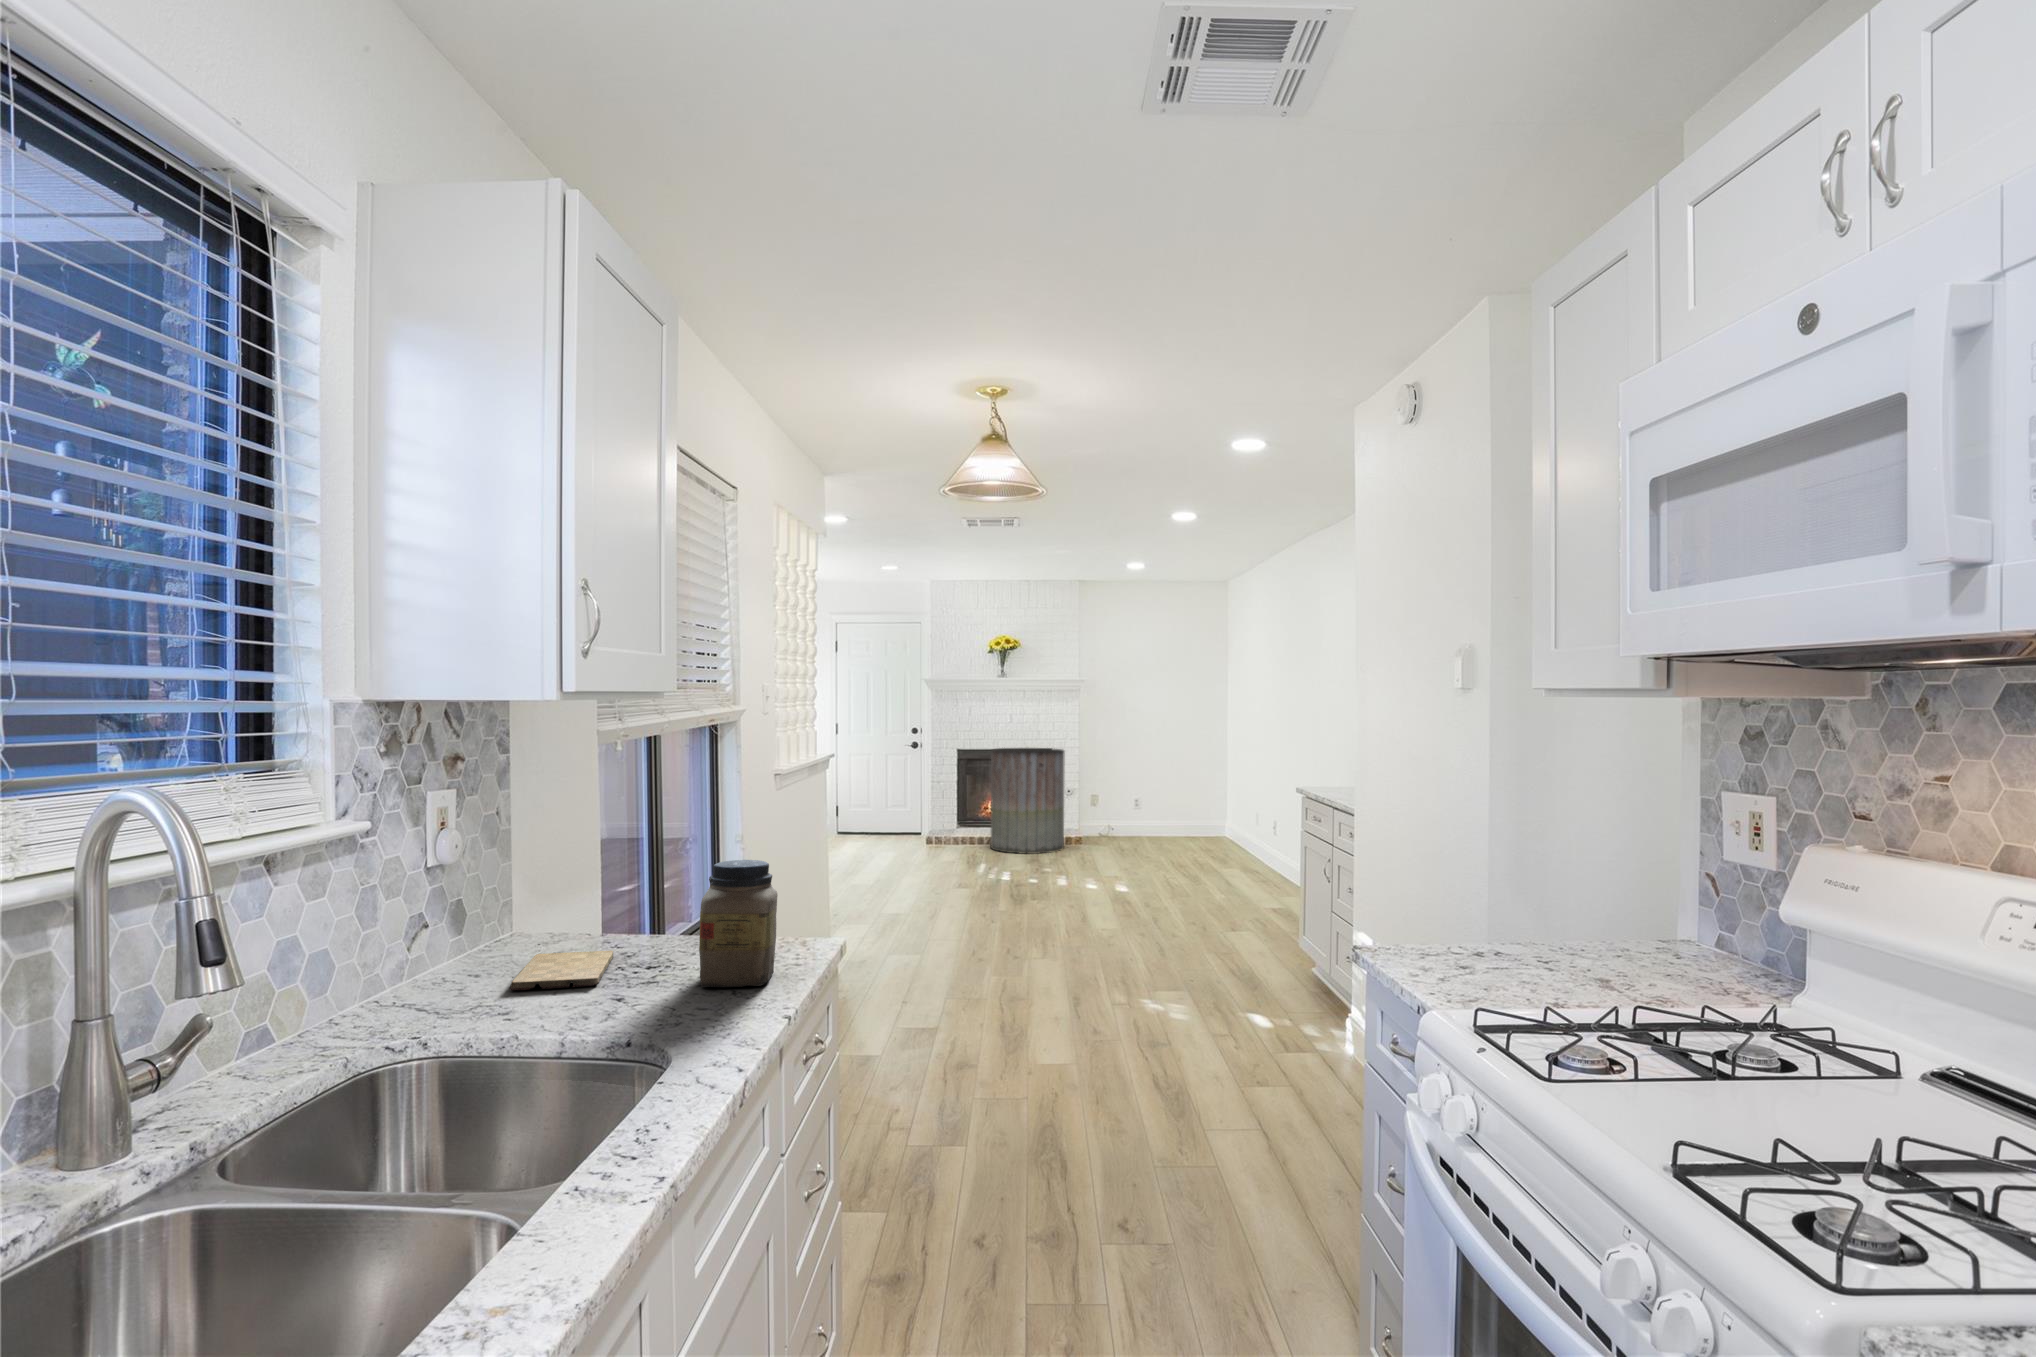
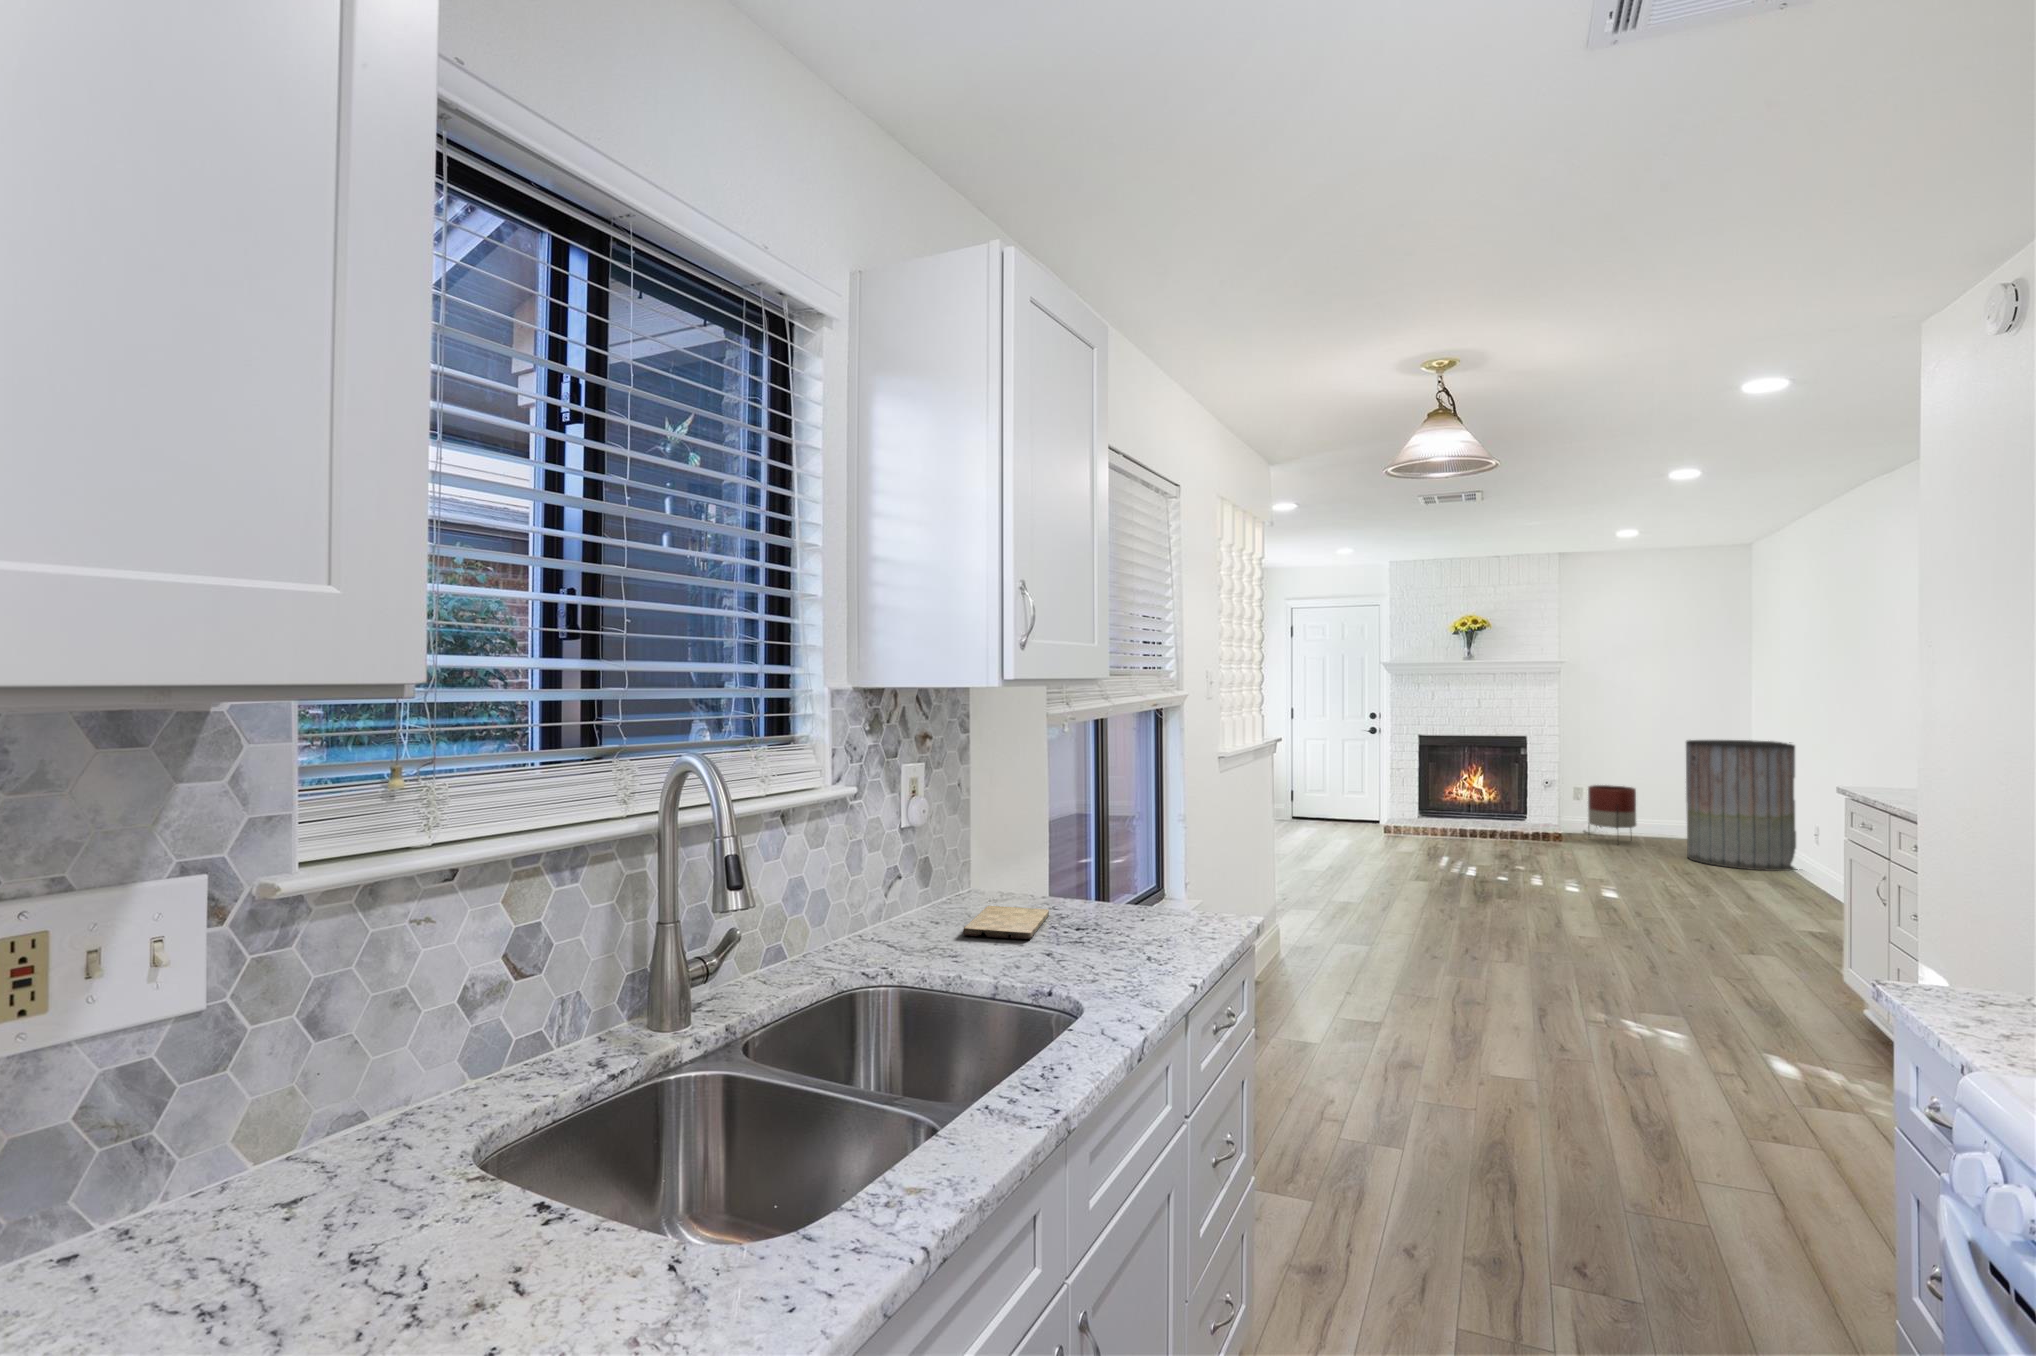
trash can: present [991,748,1065,854] -> present [1686,740,1796,871]
planter: none [1098,791,1134,844] -> present [1588,785,1636,829]
jar: present [699,860,778,987] -> none [1115,836,1188,958]

